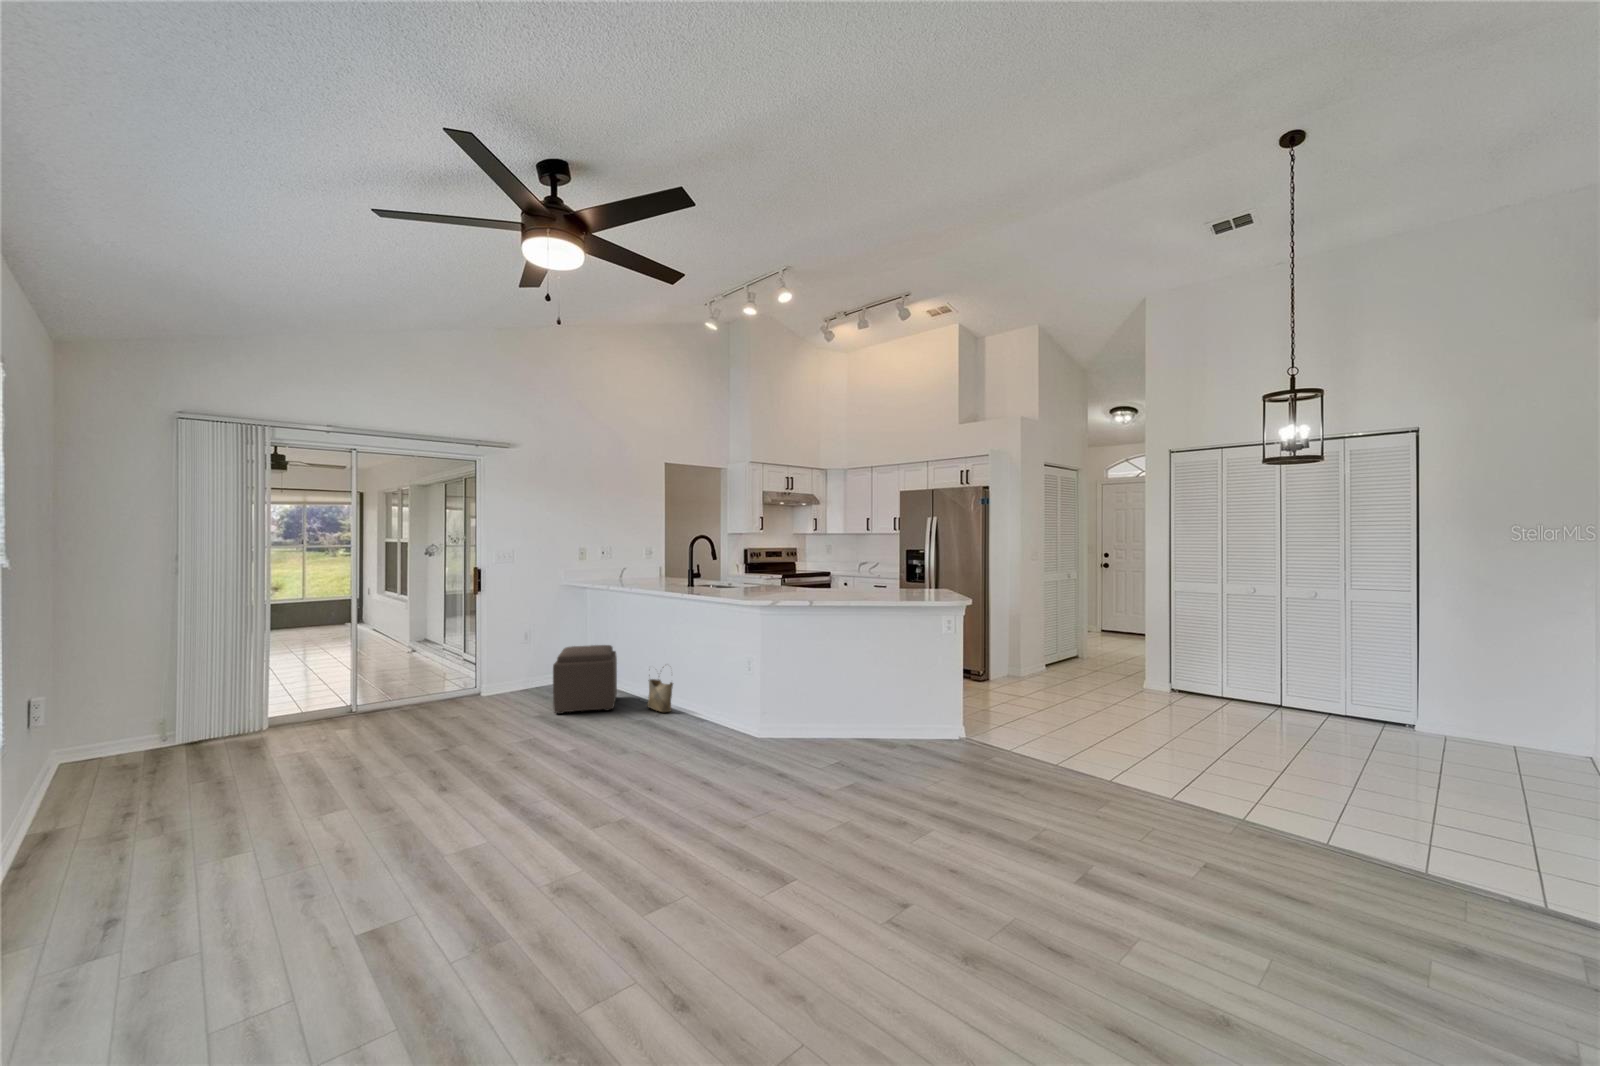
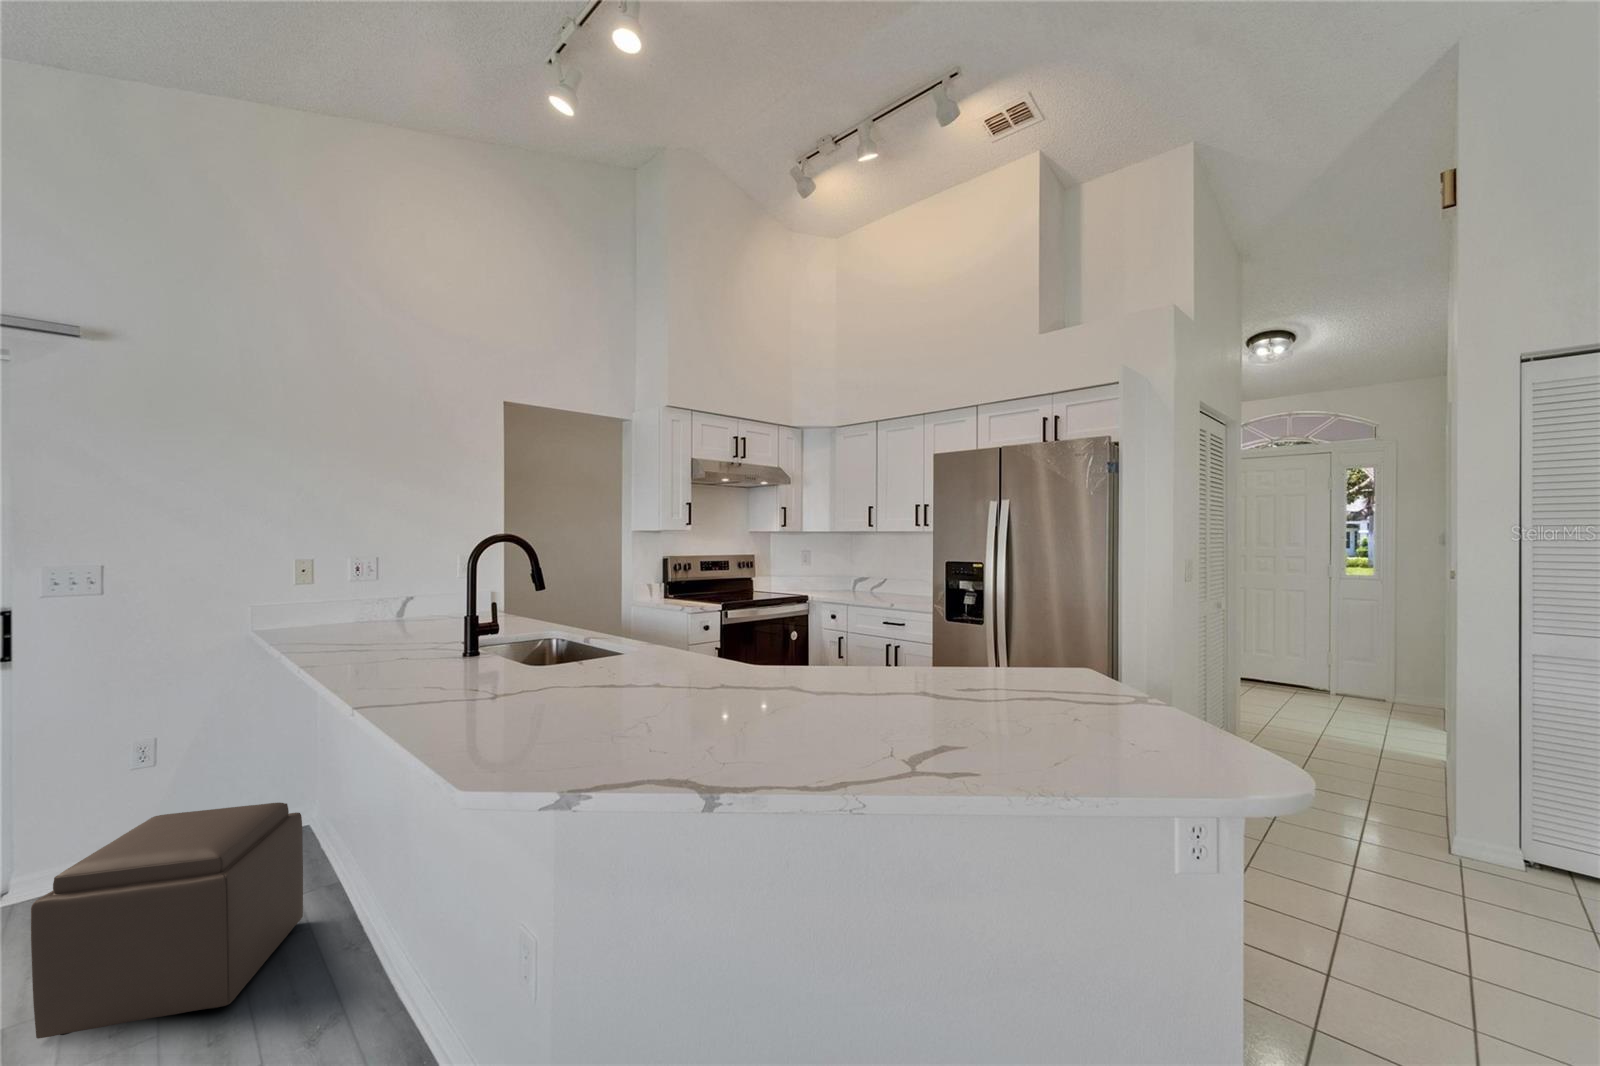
woven basket: present [647,679,673,712] -> none [329,871,397,1023]

